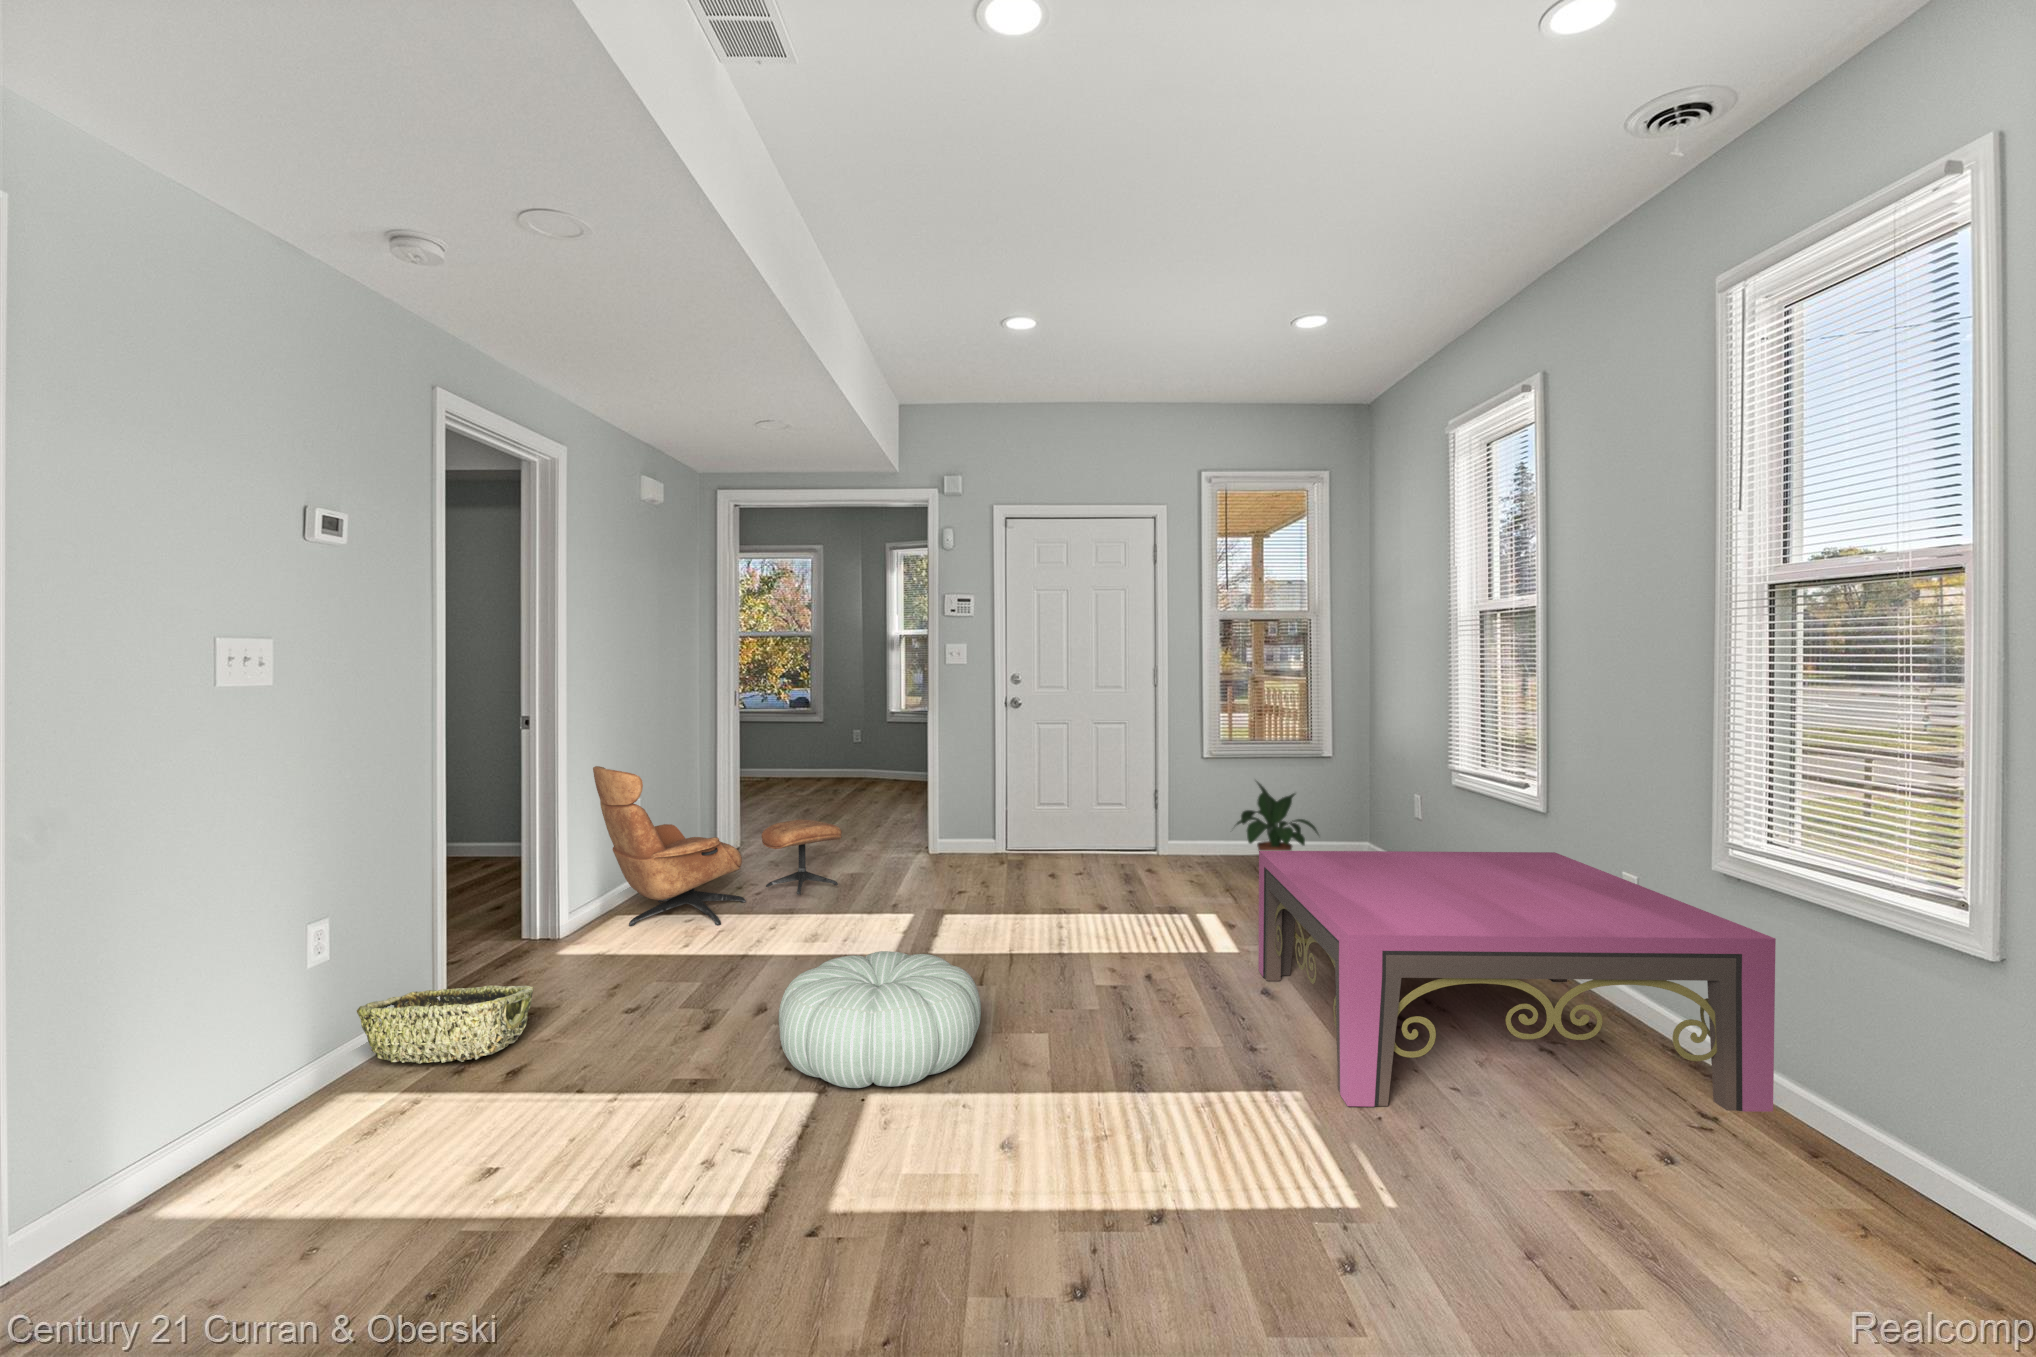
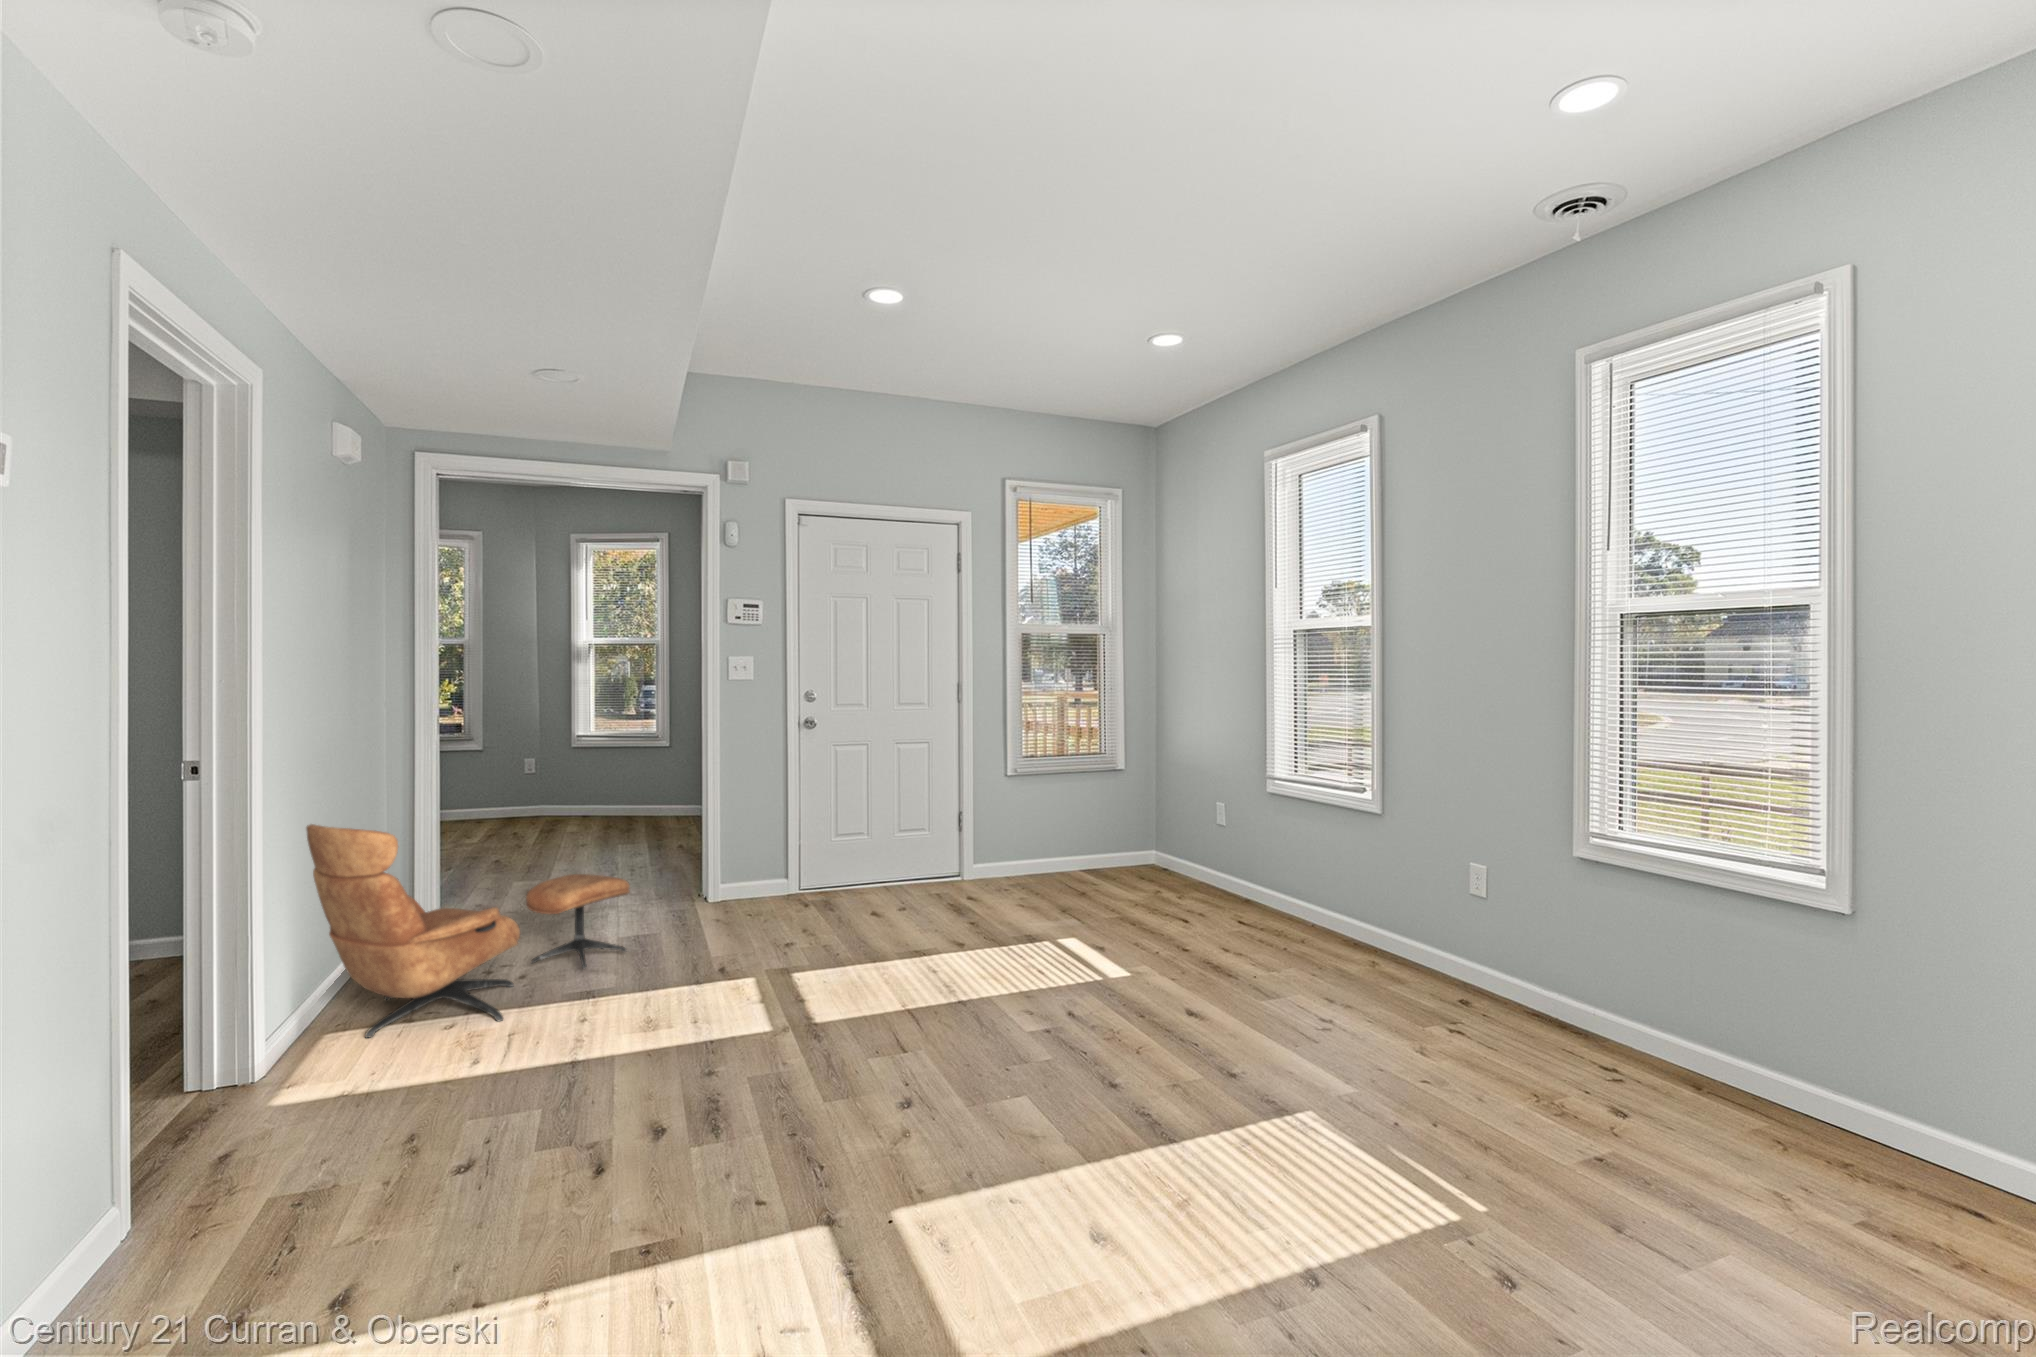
potted plant: present [1236,782,1318,851] -> none [1042,796,1129,887]
coffee table: present [1259,851,1776,1112] -> none [1168,853,1659,1121]
pouf: present [779,951,981,1088] -> none [740,1026,986,1202]
woven basket: present [357,985,534,1063] -> none [70,1148,357,1306]

